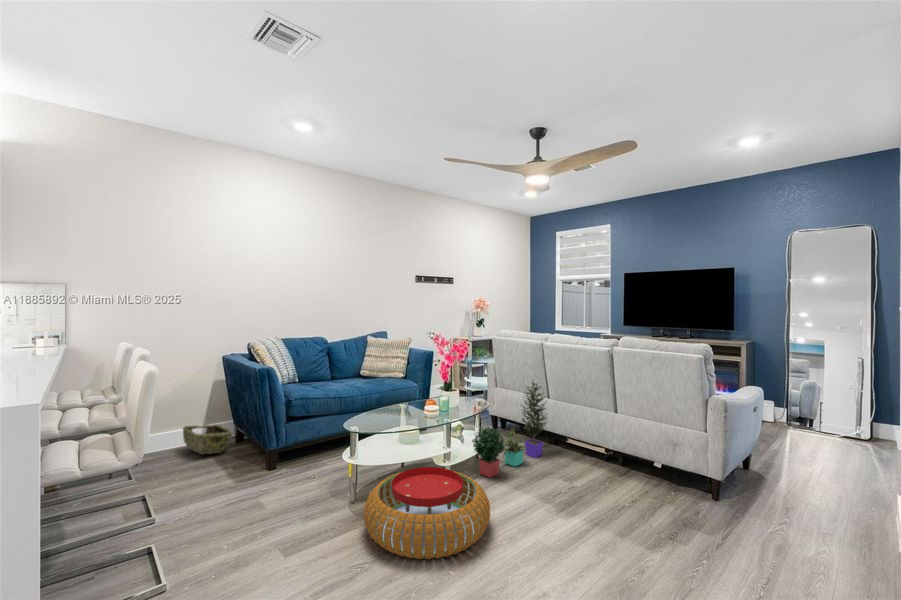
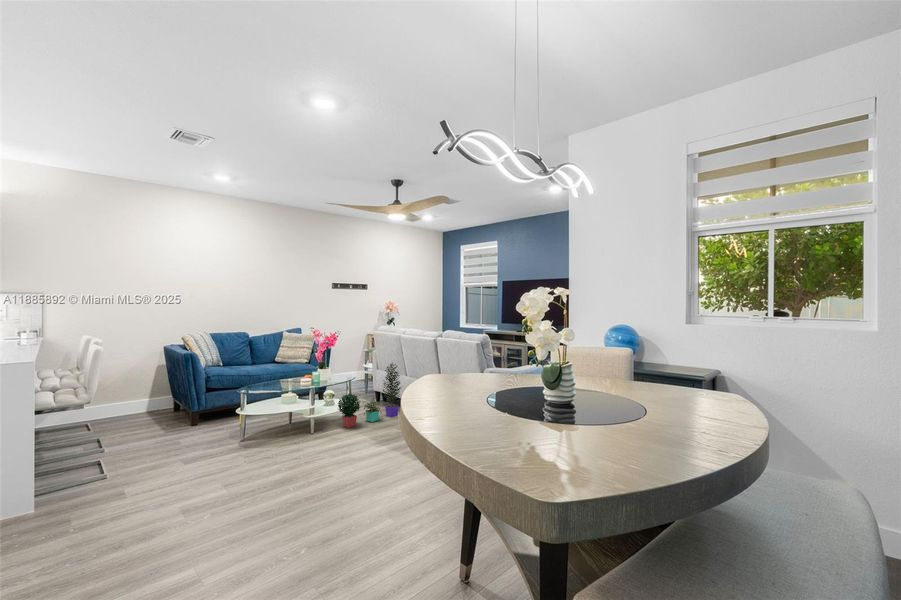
woven basket: present [183,425,233,454] -> none [131,398,169,418]
pouf: present [364,467,490,559] -> none [241,416,328,464]

